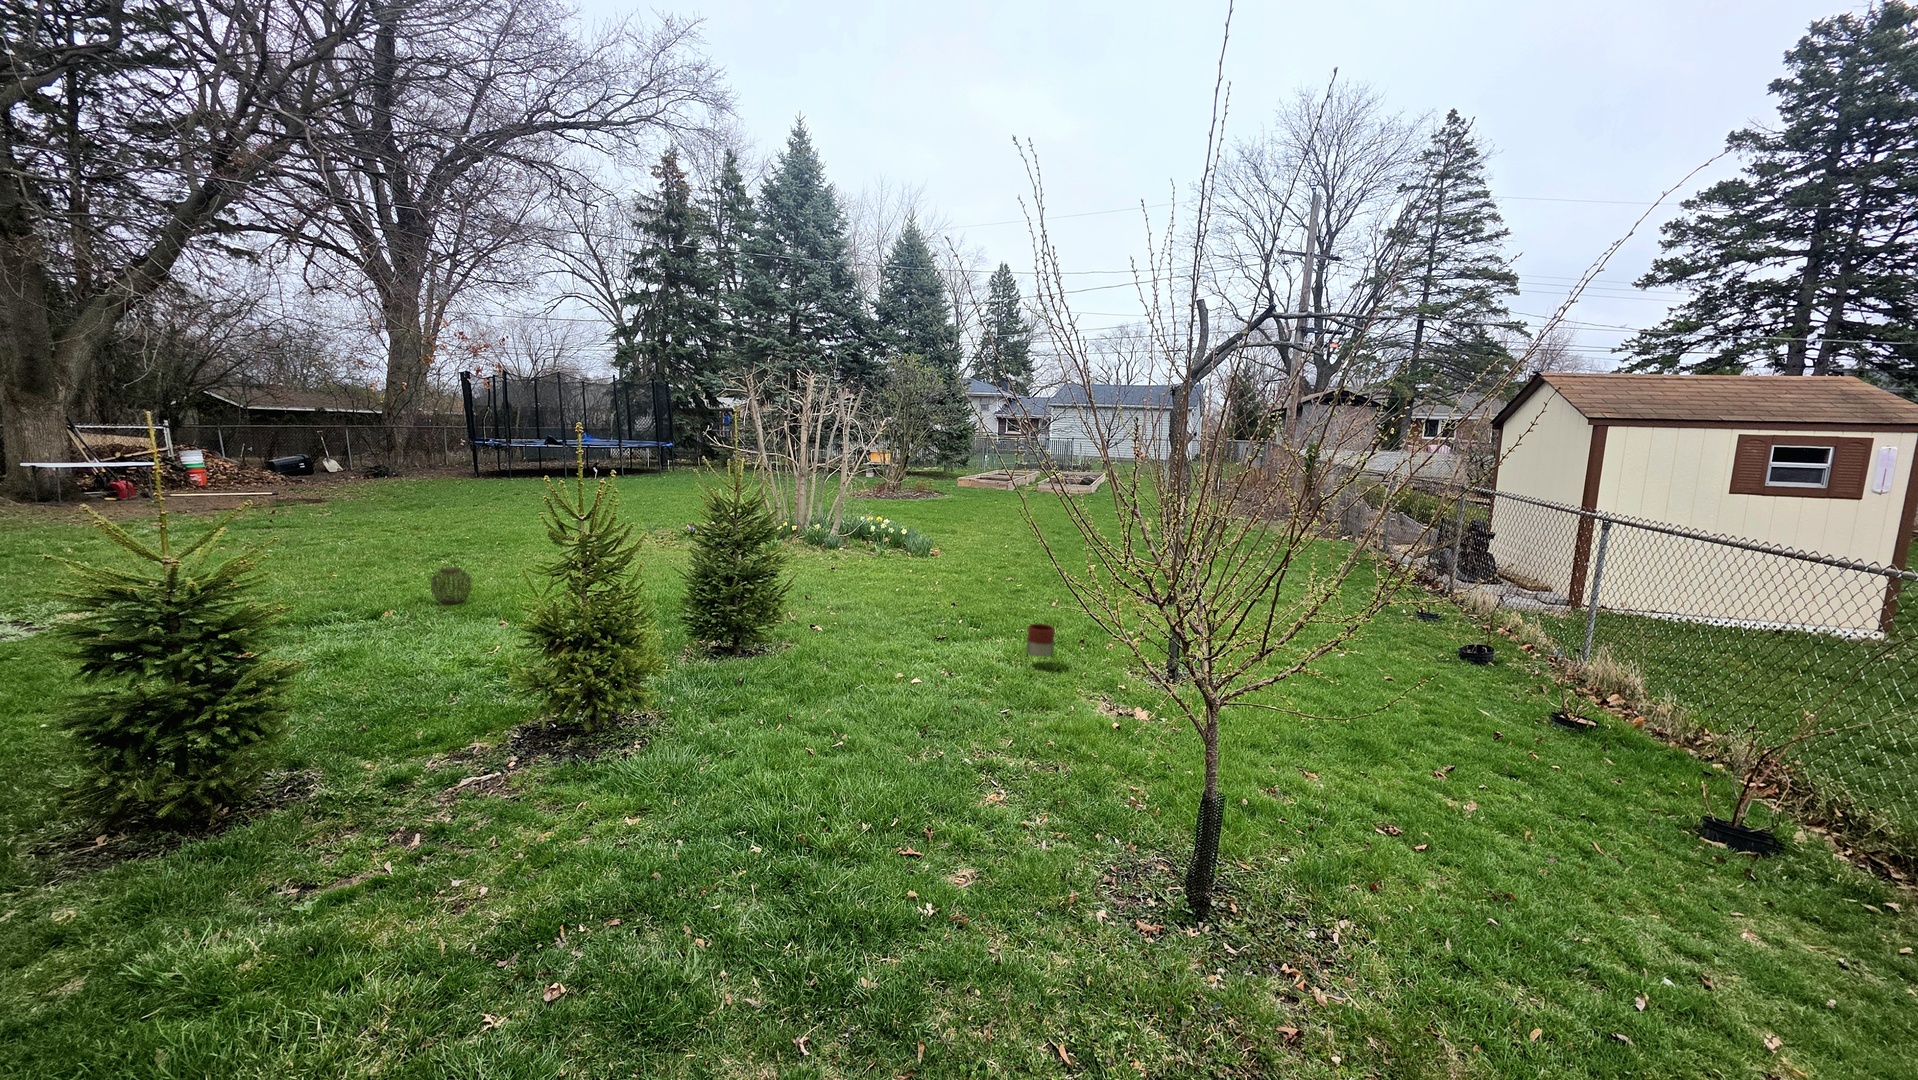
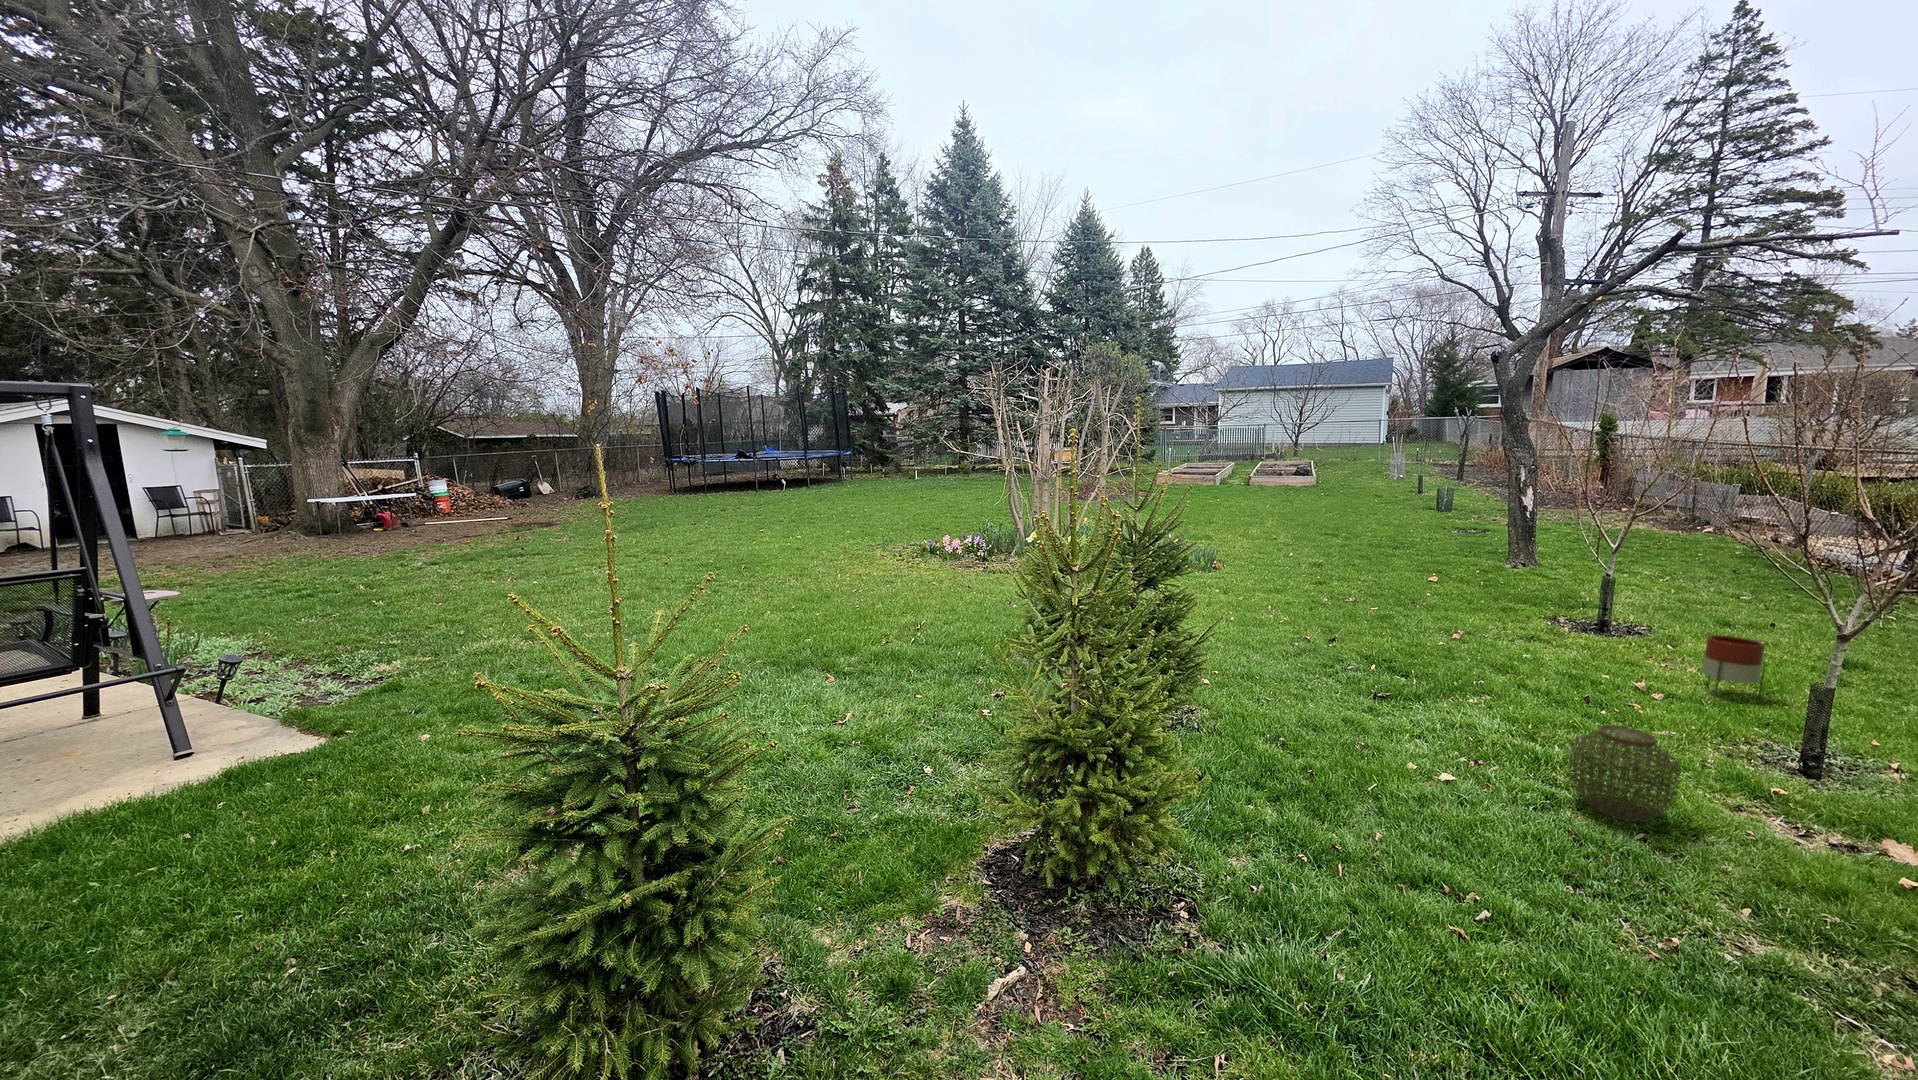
woven basket: present [430,567,471,604] -> present [1569,725,1680,822]

